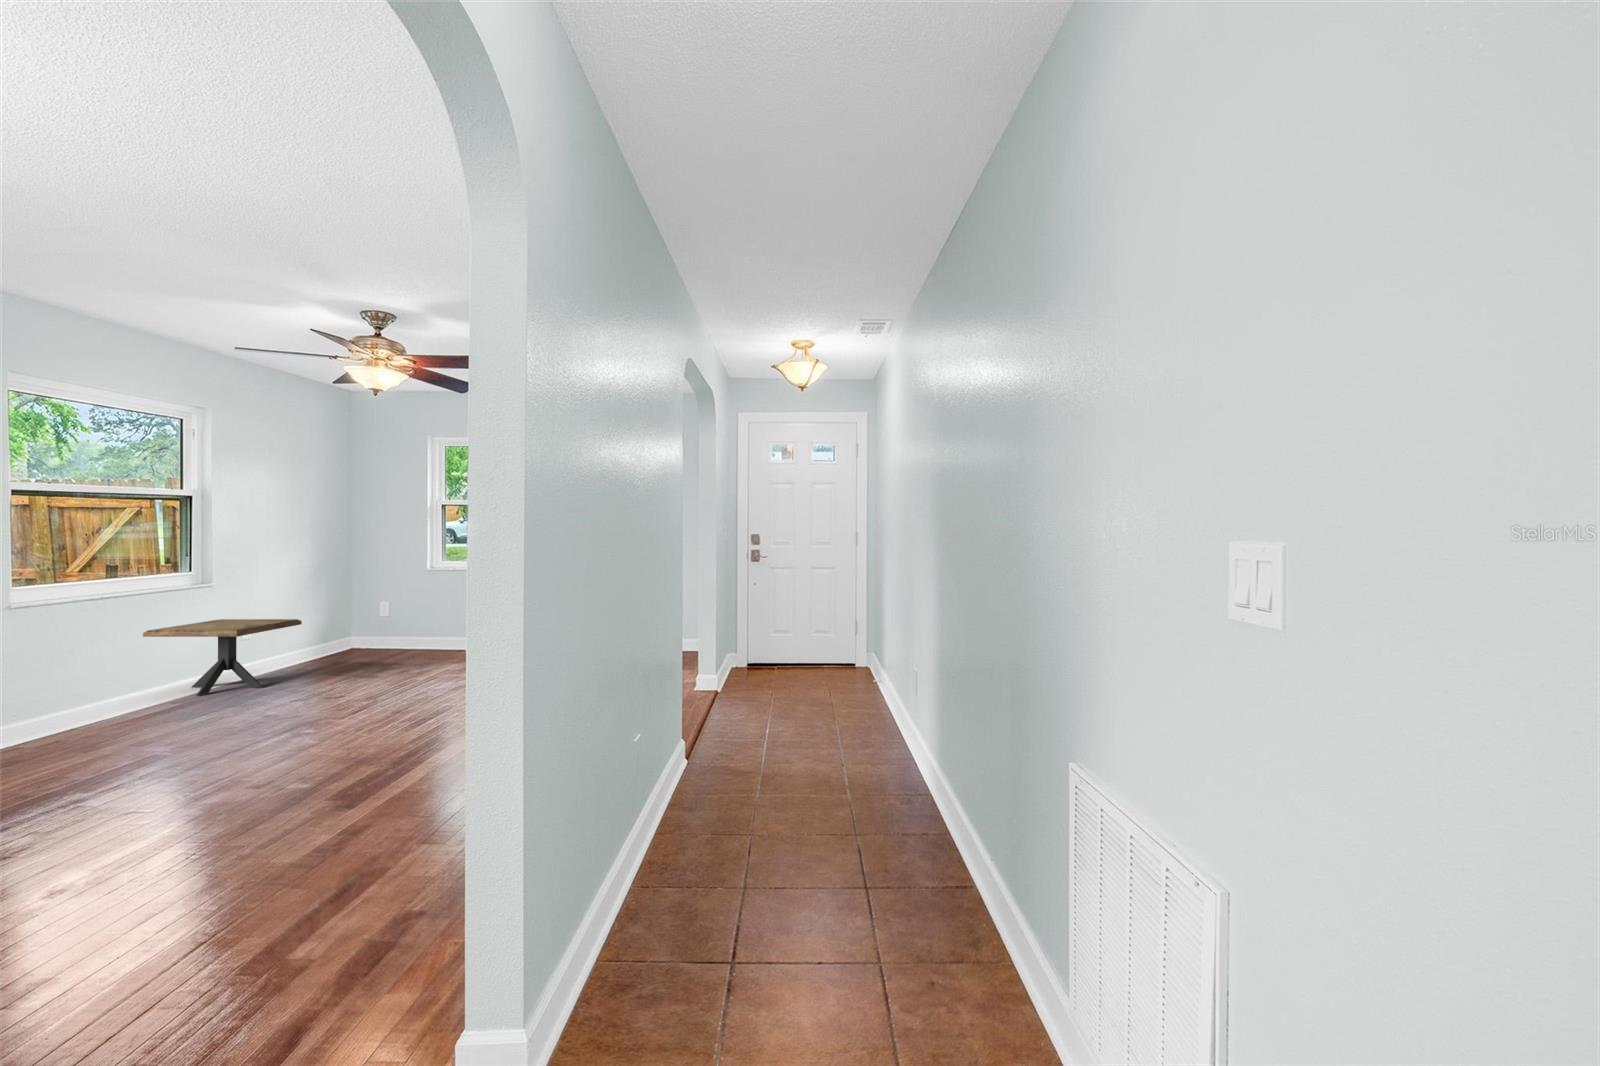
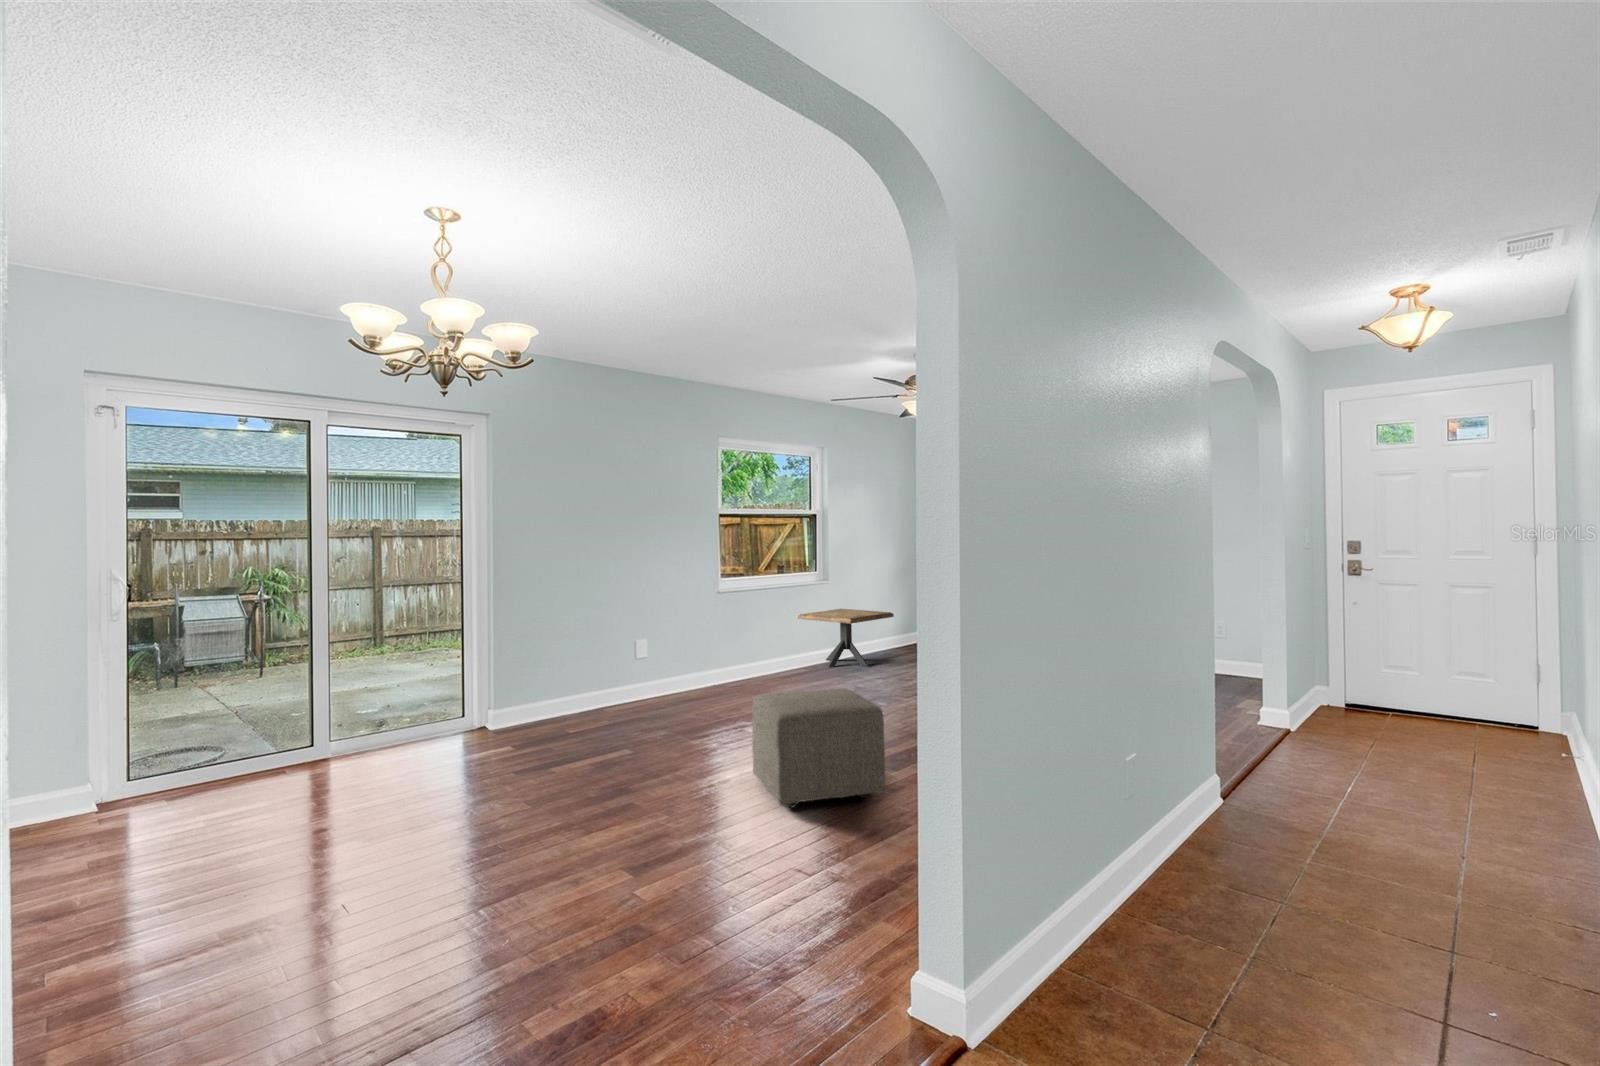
ottoman: none [50,724,316,932] -> present [752,689,885,808]

